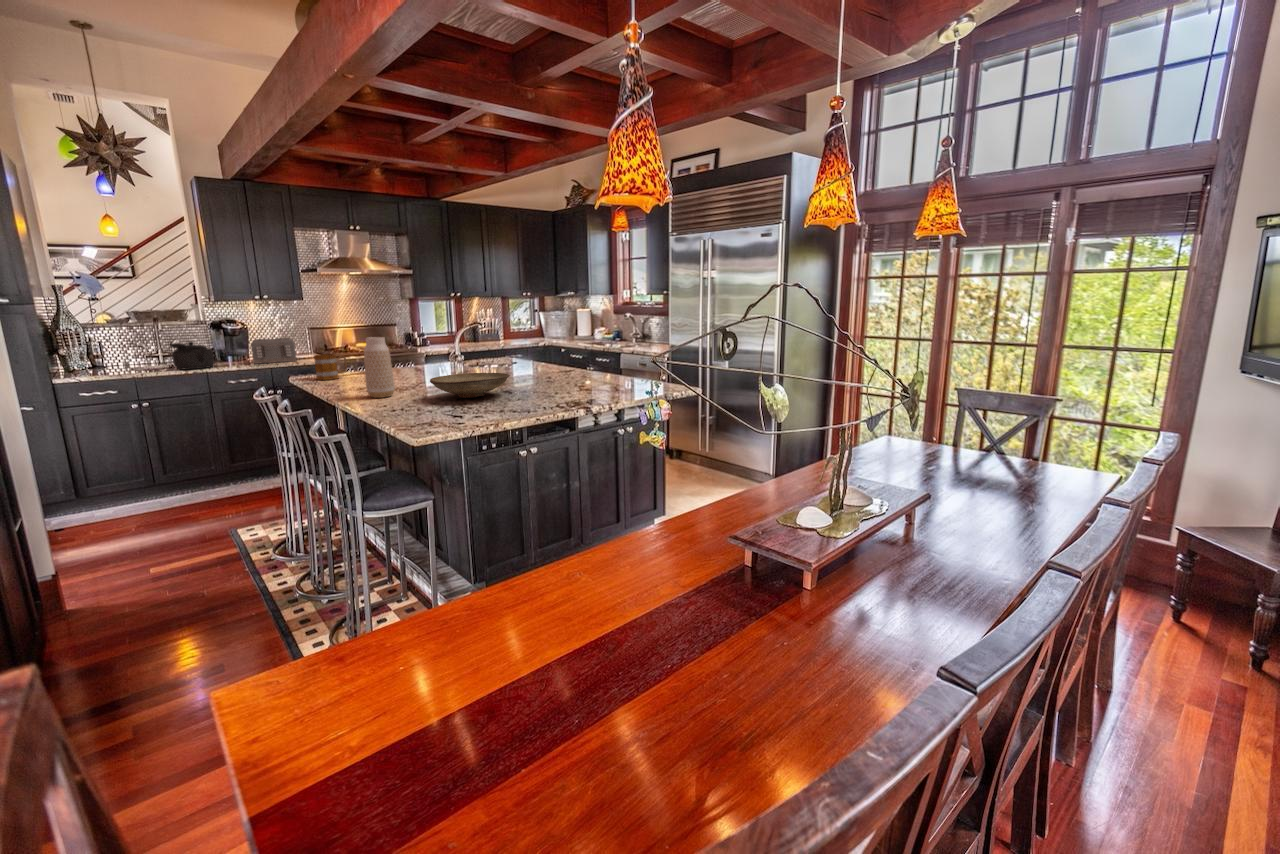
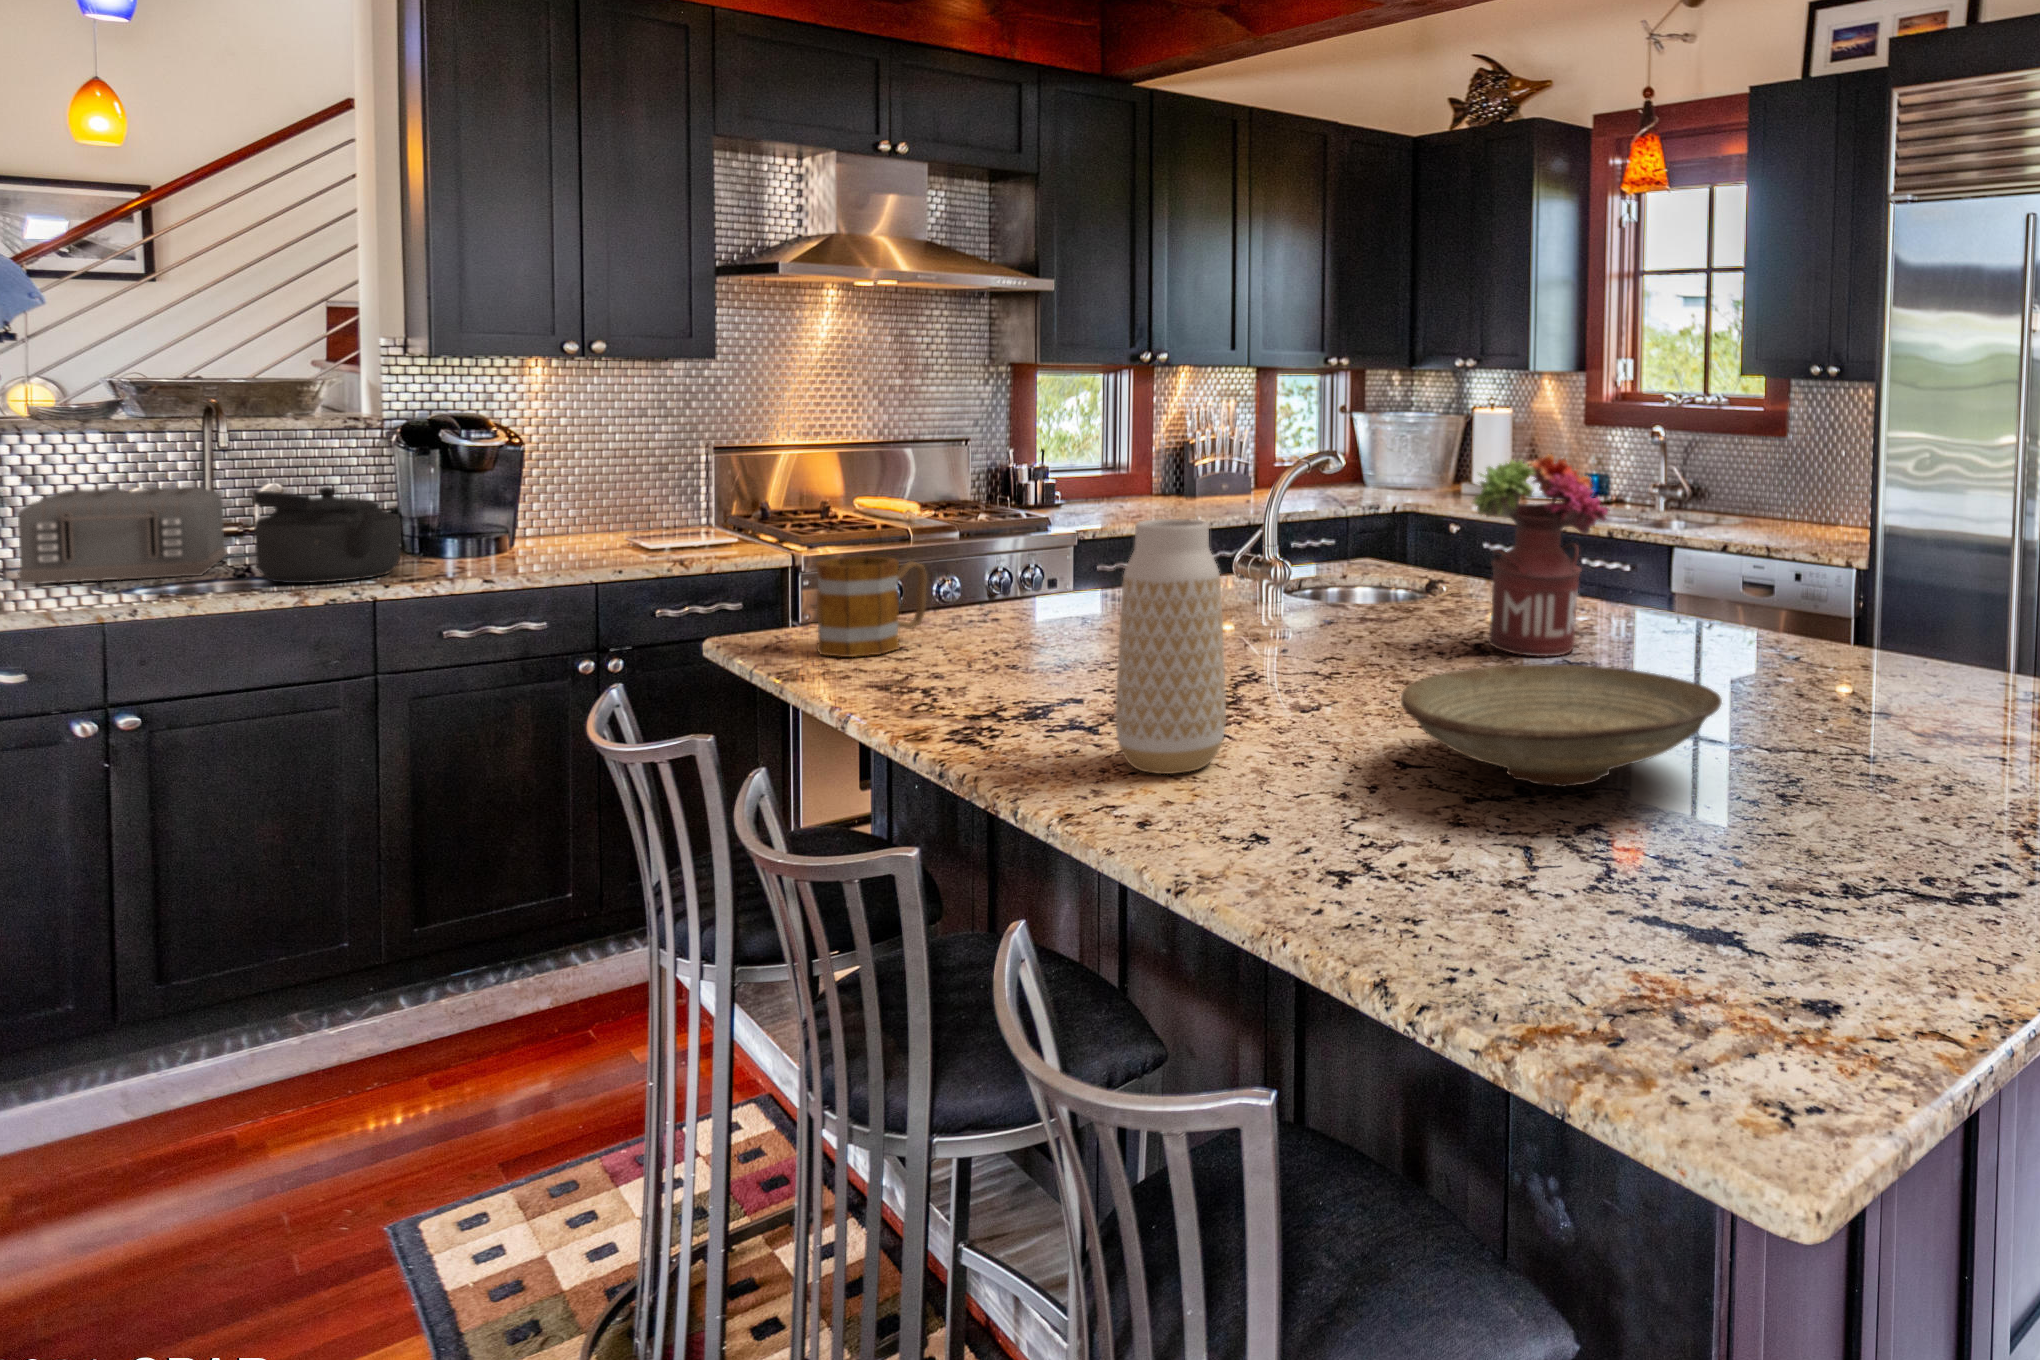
flower arrangement: none [490,320,529,377] -> present [1473,454,1608,656]
toaster: present [251,338,297,364] -> present [18,487,227,585]

